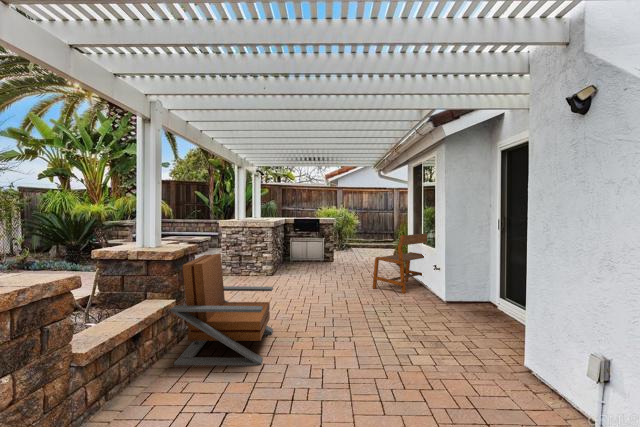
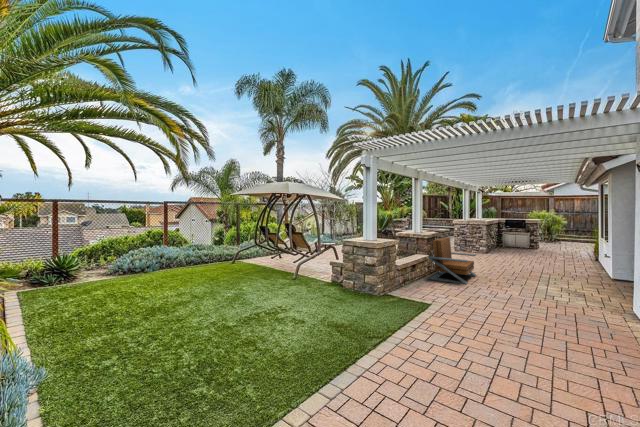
bench: present [373,233,427,294] -> none [555,232,613,271]

